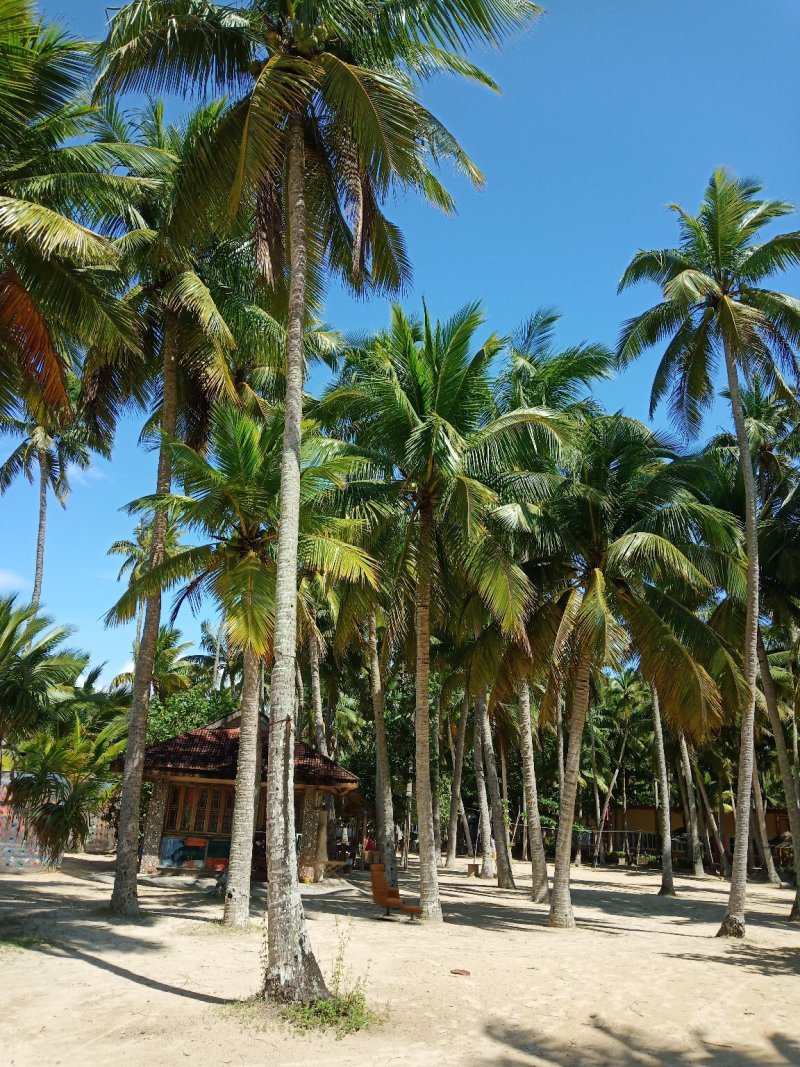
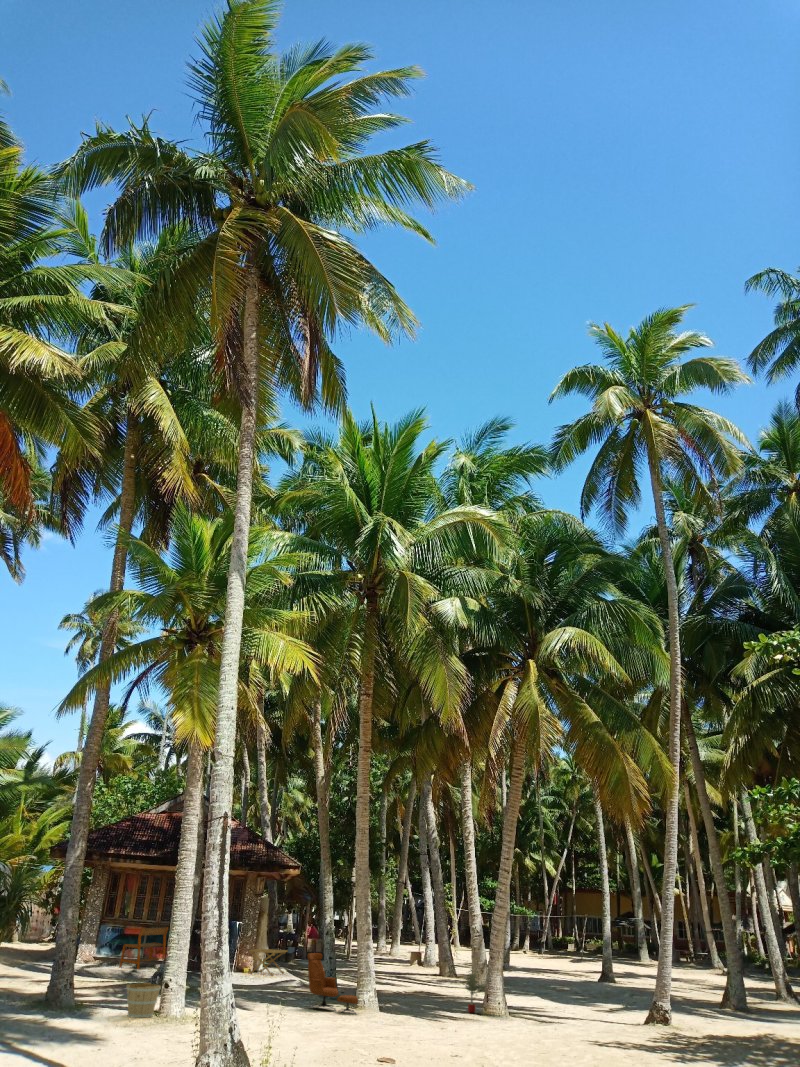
bench: none [183,839,230,880] -> present [119,927,168,970]
potted tree: none [528,879,551,924] -> present [466,970,485,1013]
wooden bucket: none [190,892,225,927] -> present [127,983,161,1018]

